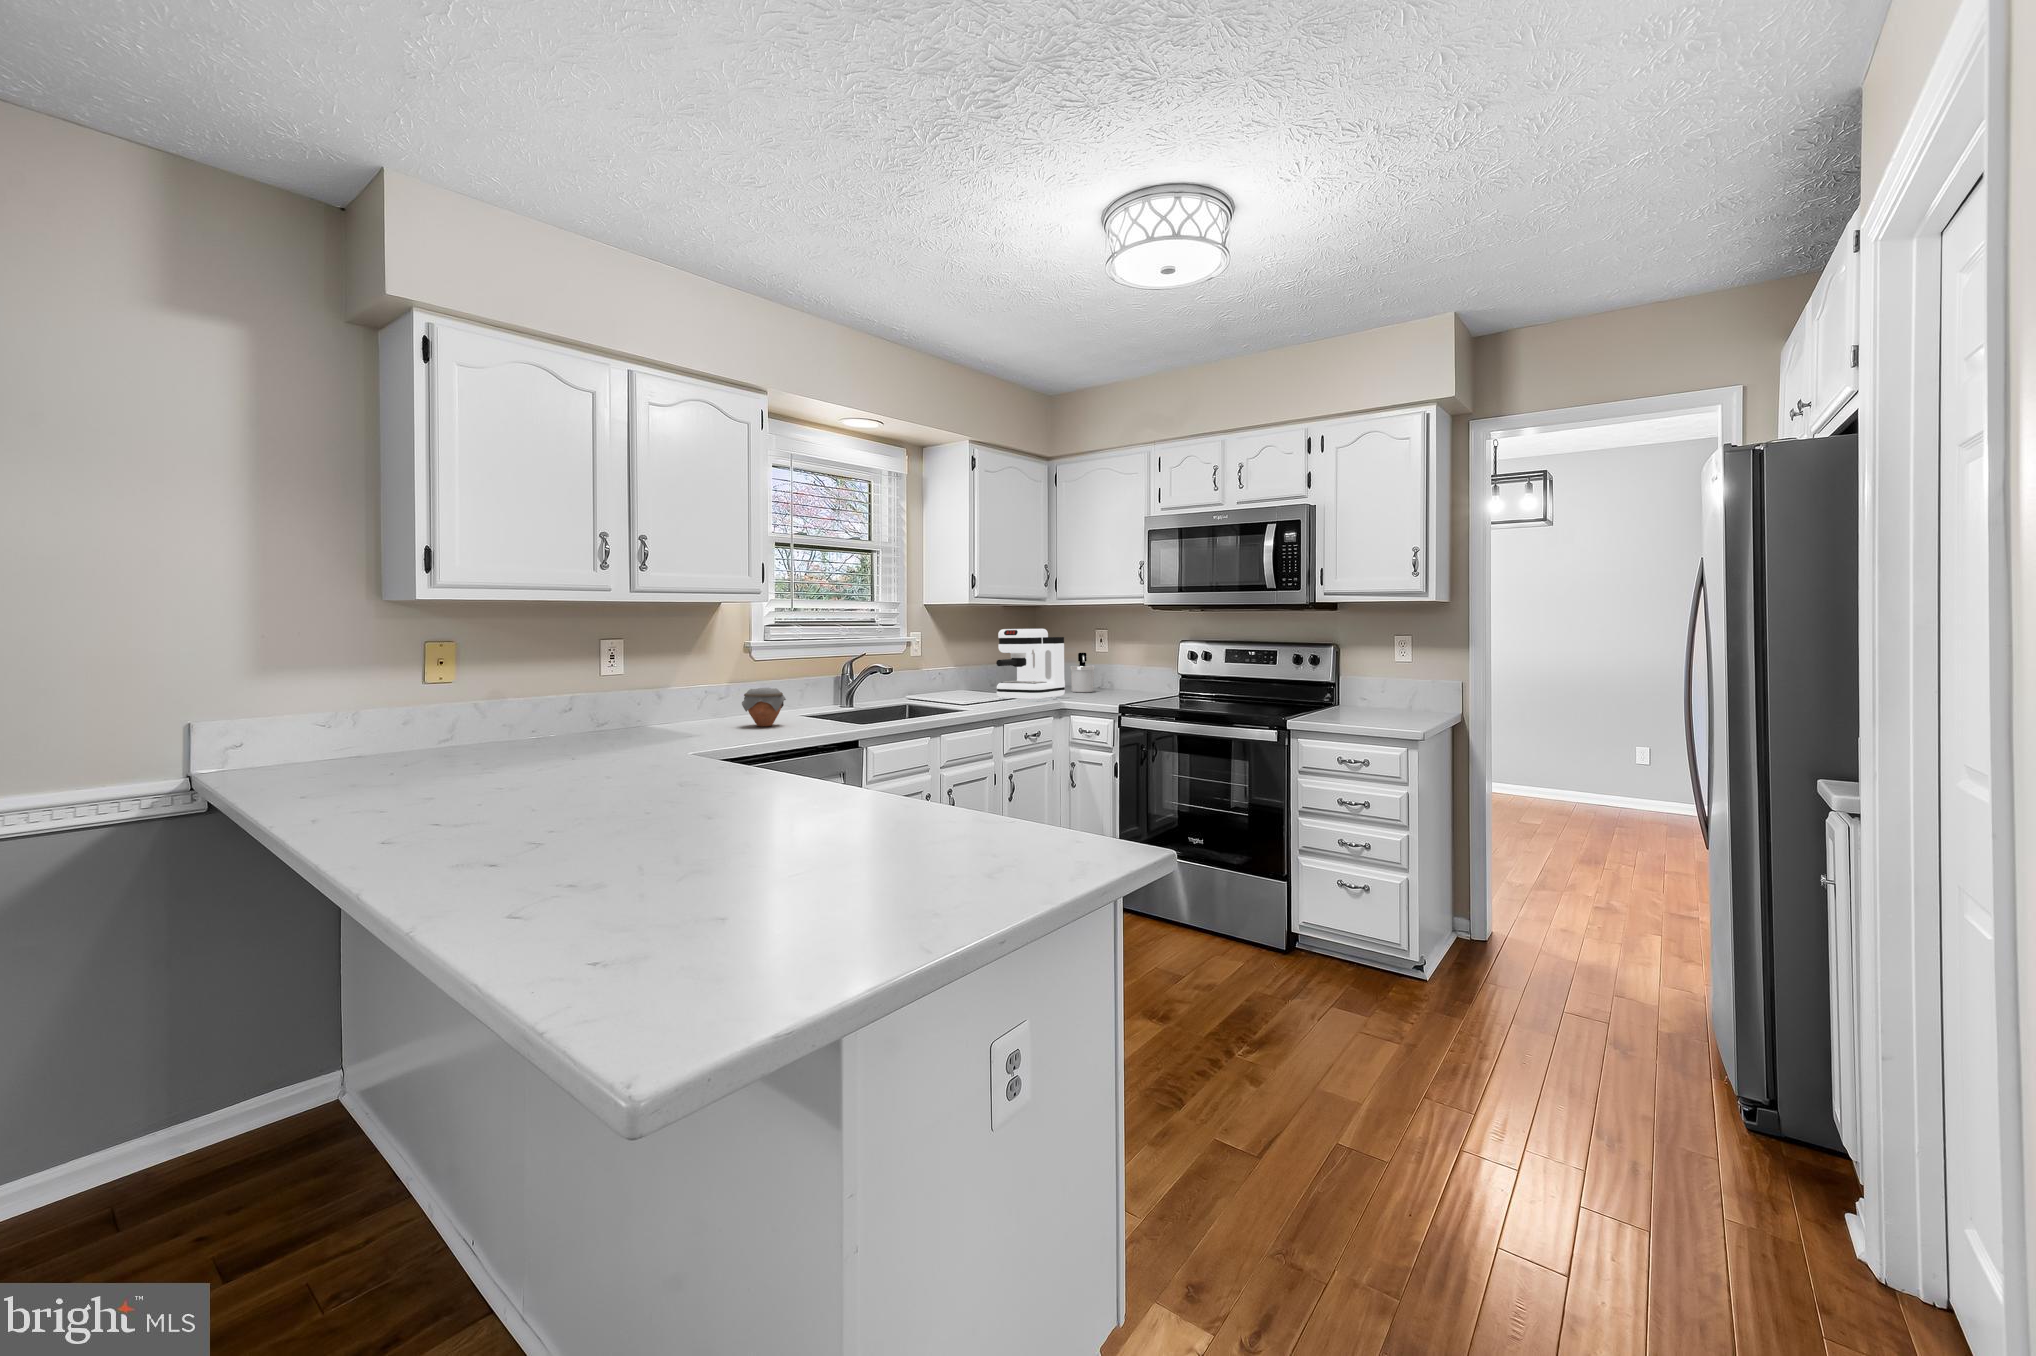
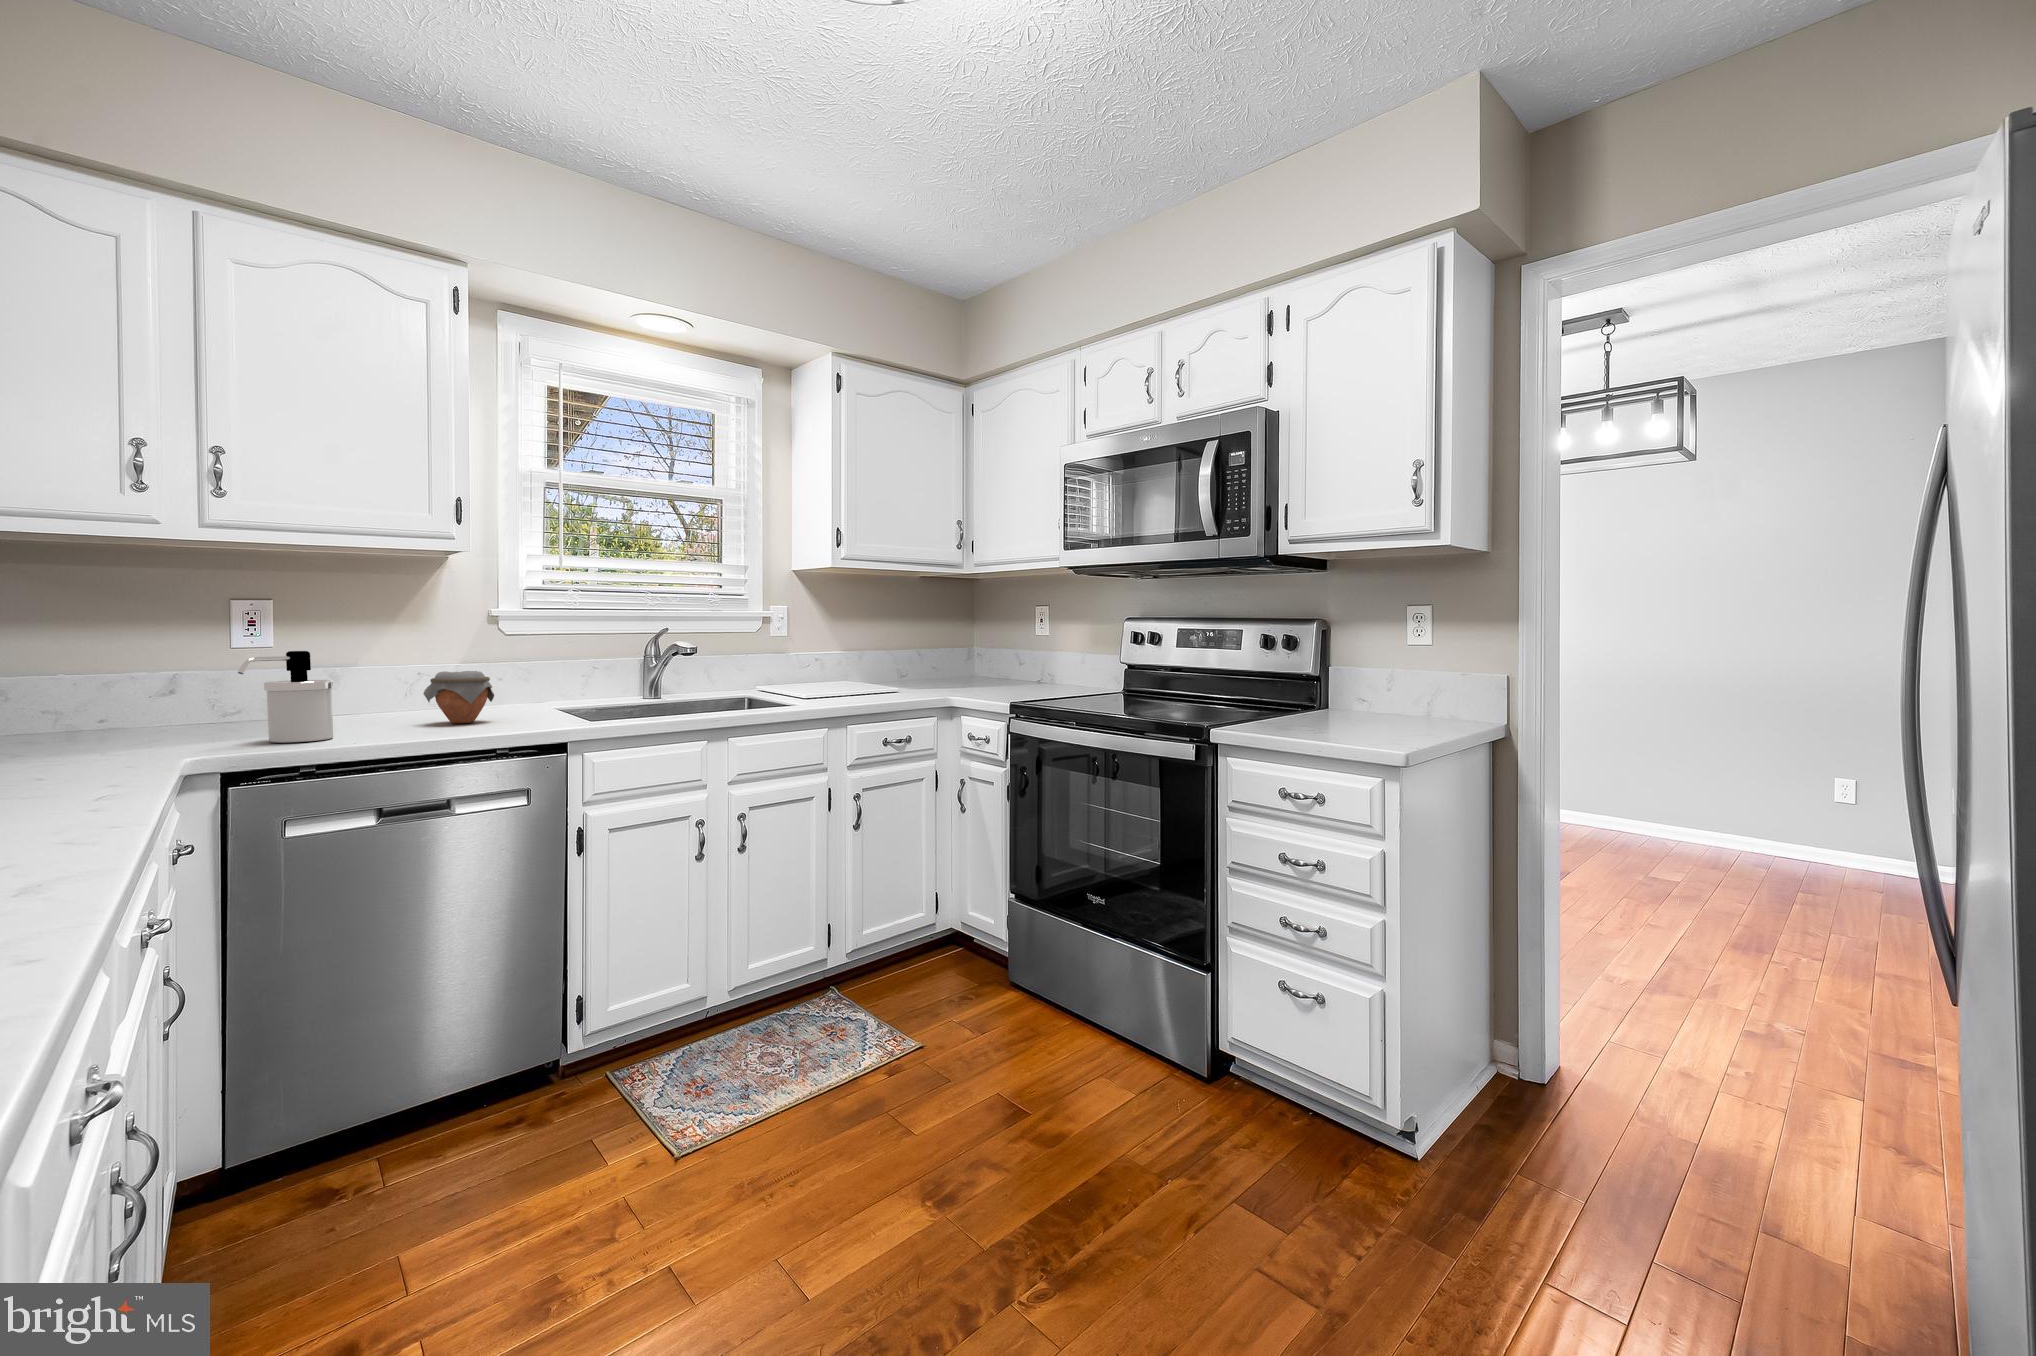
coffee maker: present [996,629,1065,700] -> none [869,602,971,696]
soap dispenser: present [1071,653,1094,692] -> present [238,651,334,743]

